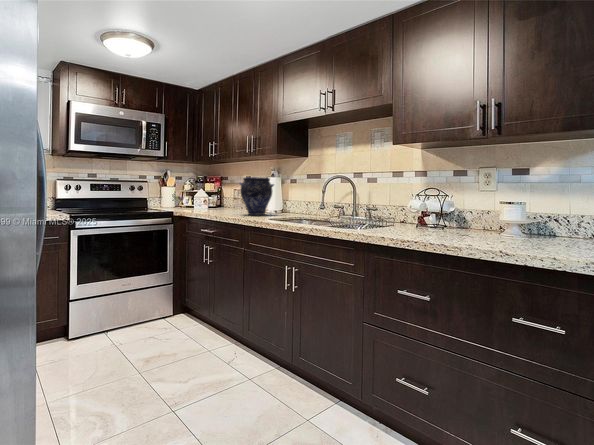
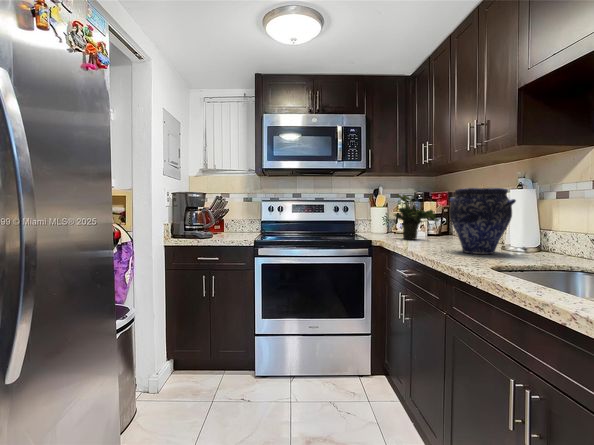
potted plant: none [189,178,222,211] -> present [394,195,439,240]

